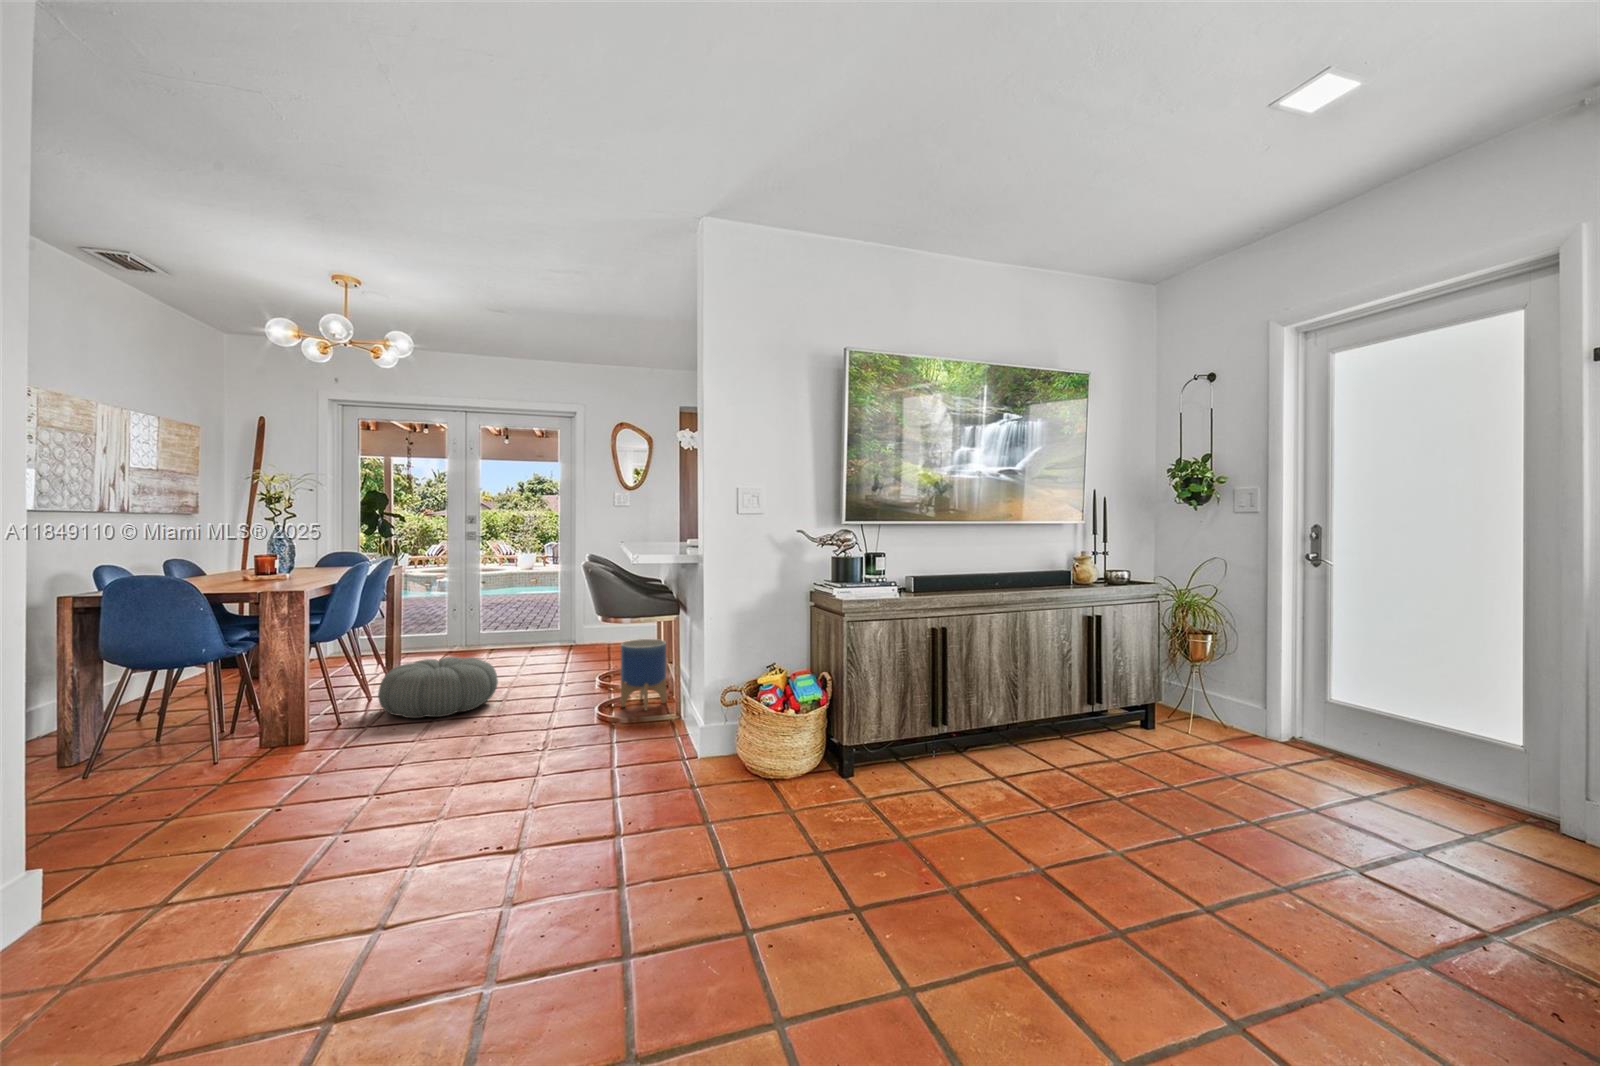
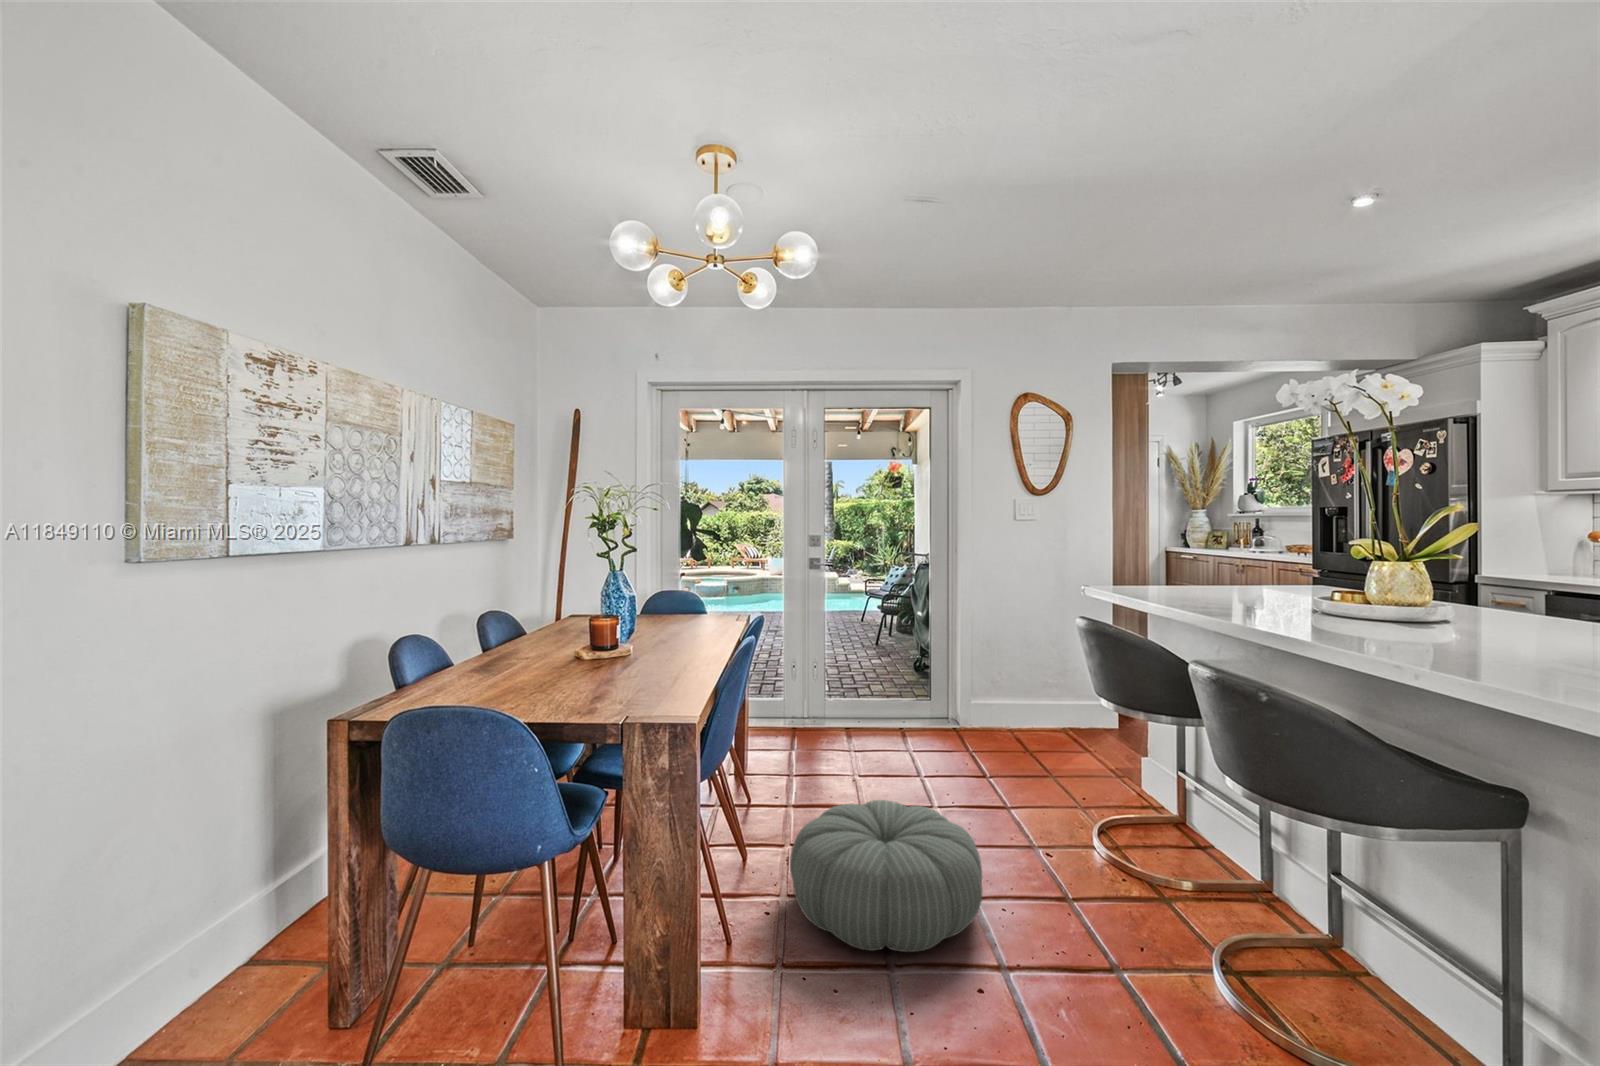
planter: present [621,639,666,711] -> none [1261,815,1385,1007]

